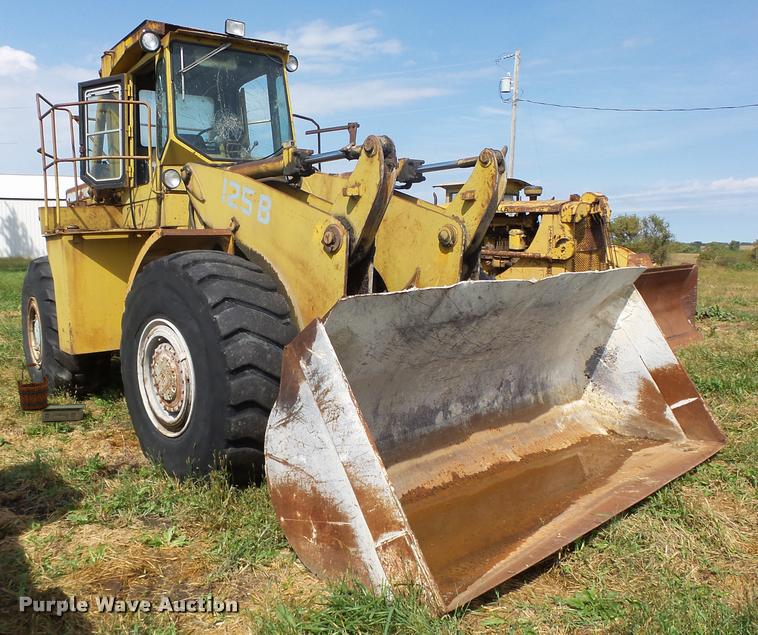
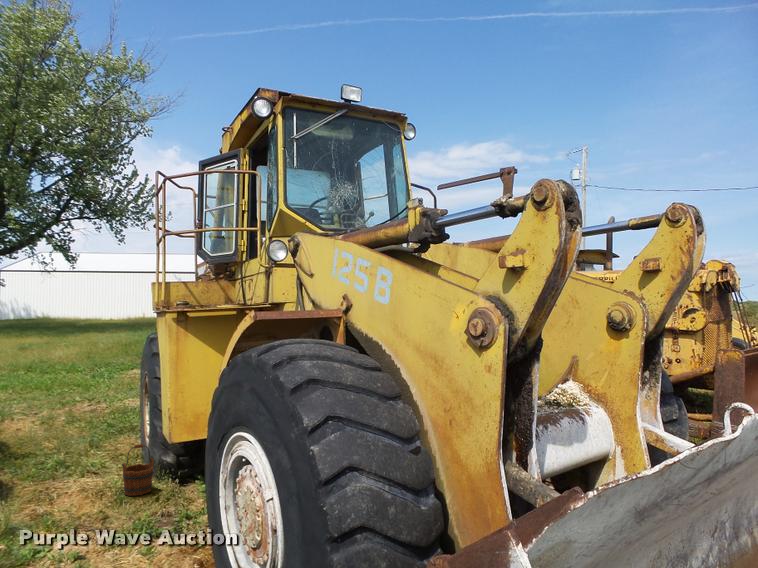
toolbox: present [41,404,86,421] -> none [137,494,187,516]

